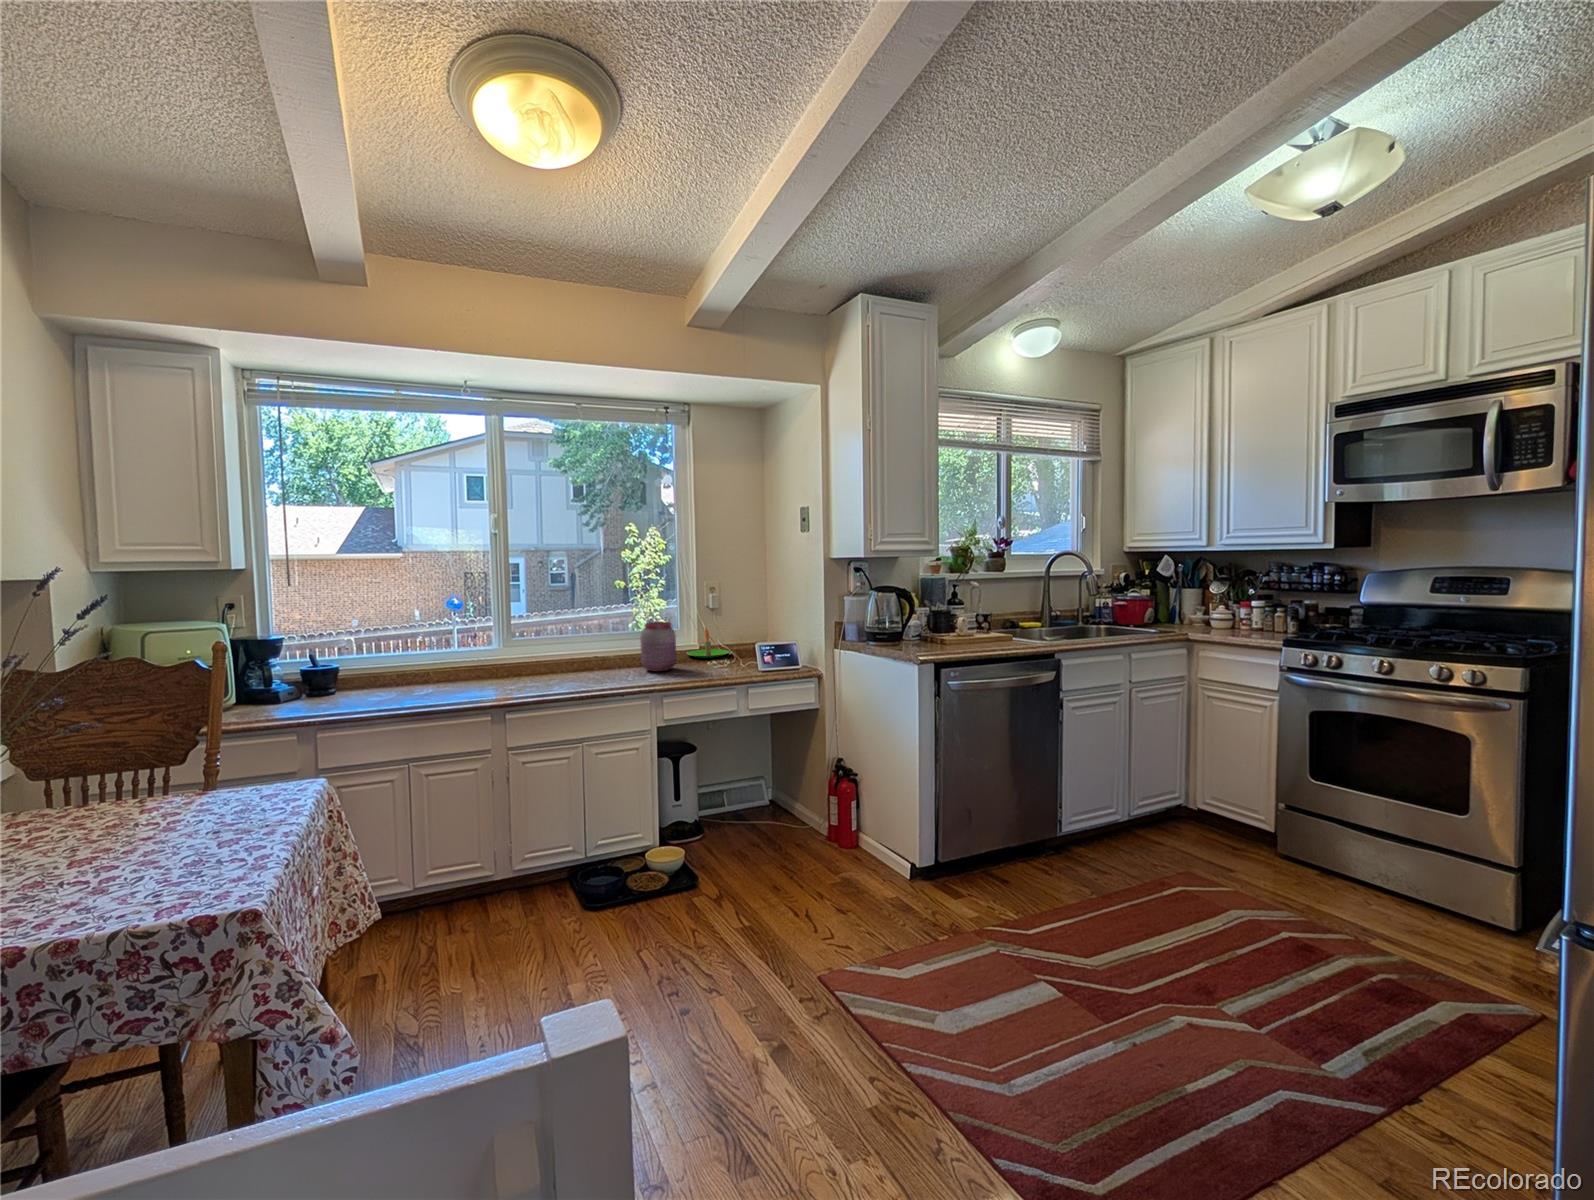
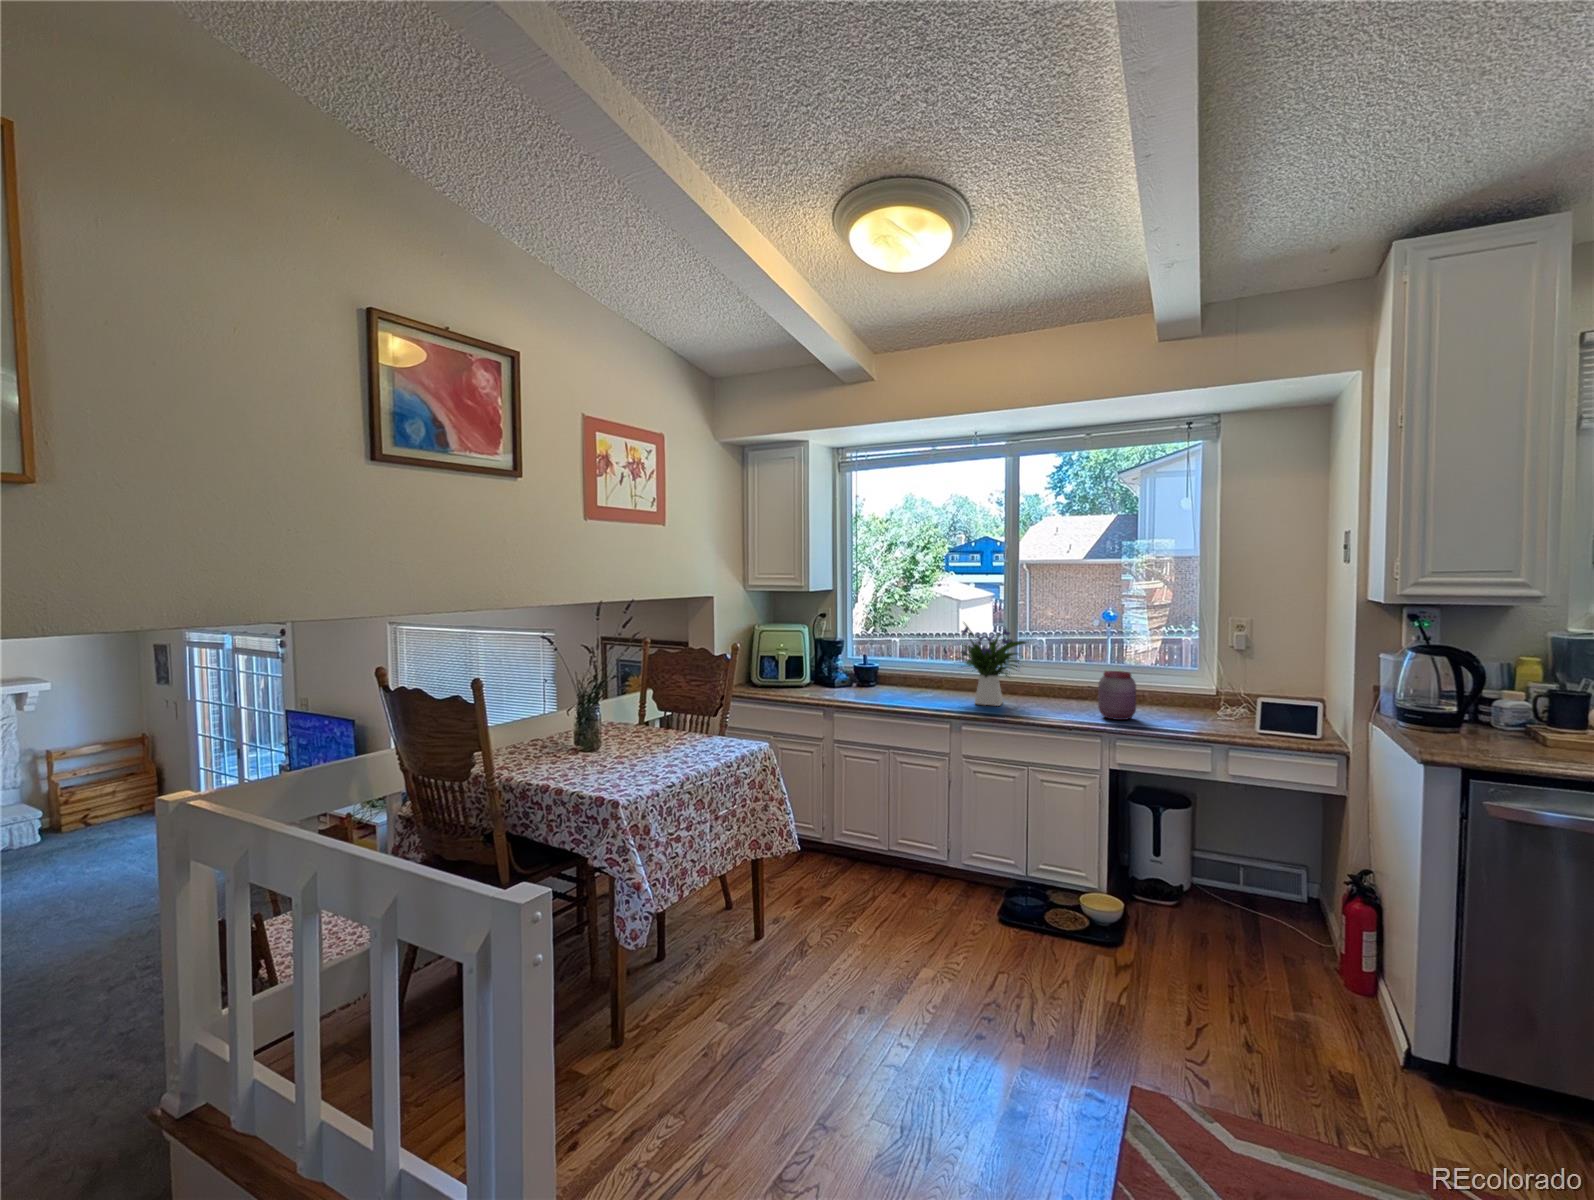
flower arrangement: none [459,582,557,681] -> present [954,625,1027,706]
candle: present [686,628,730,658] -> none [1169,685,1221,717]

